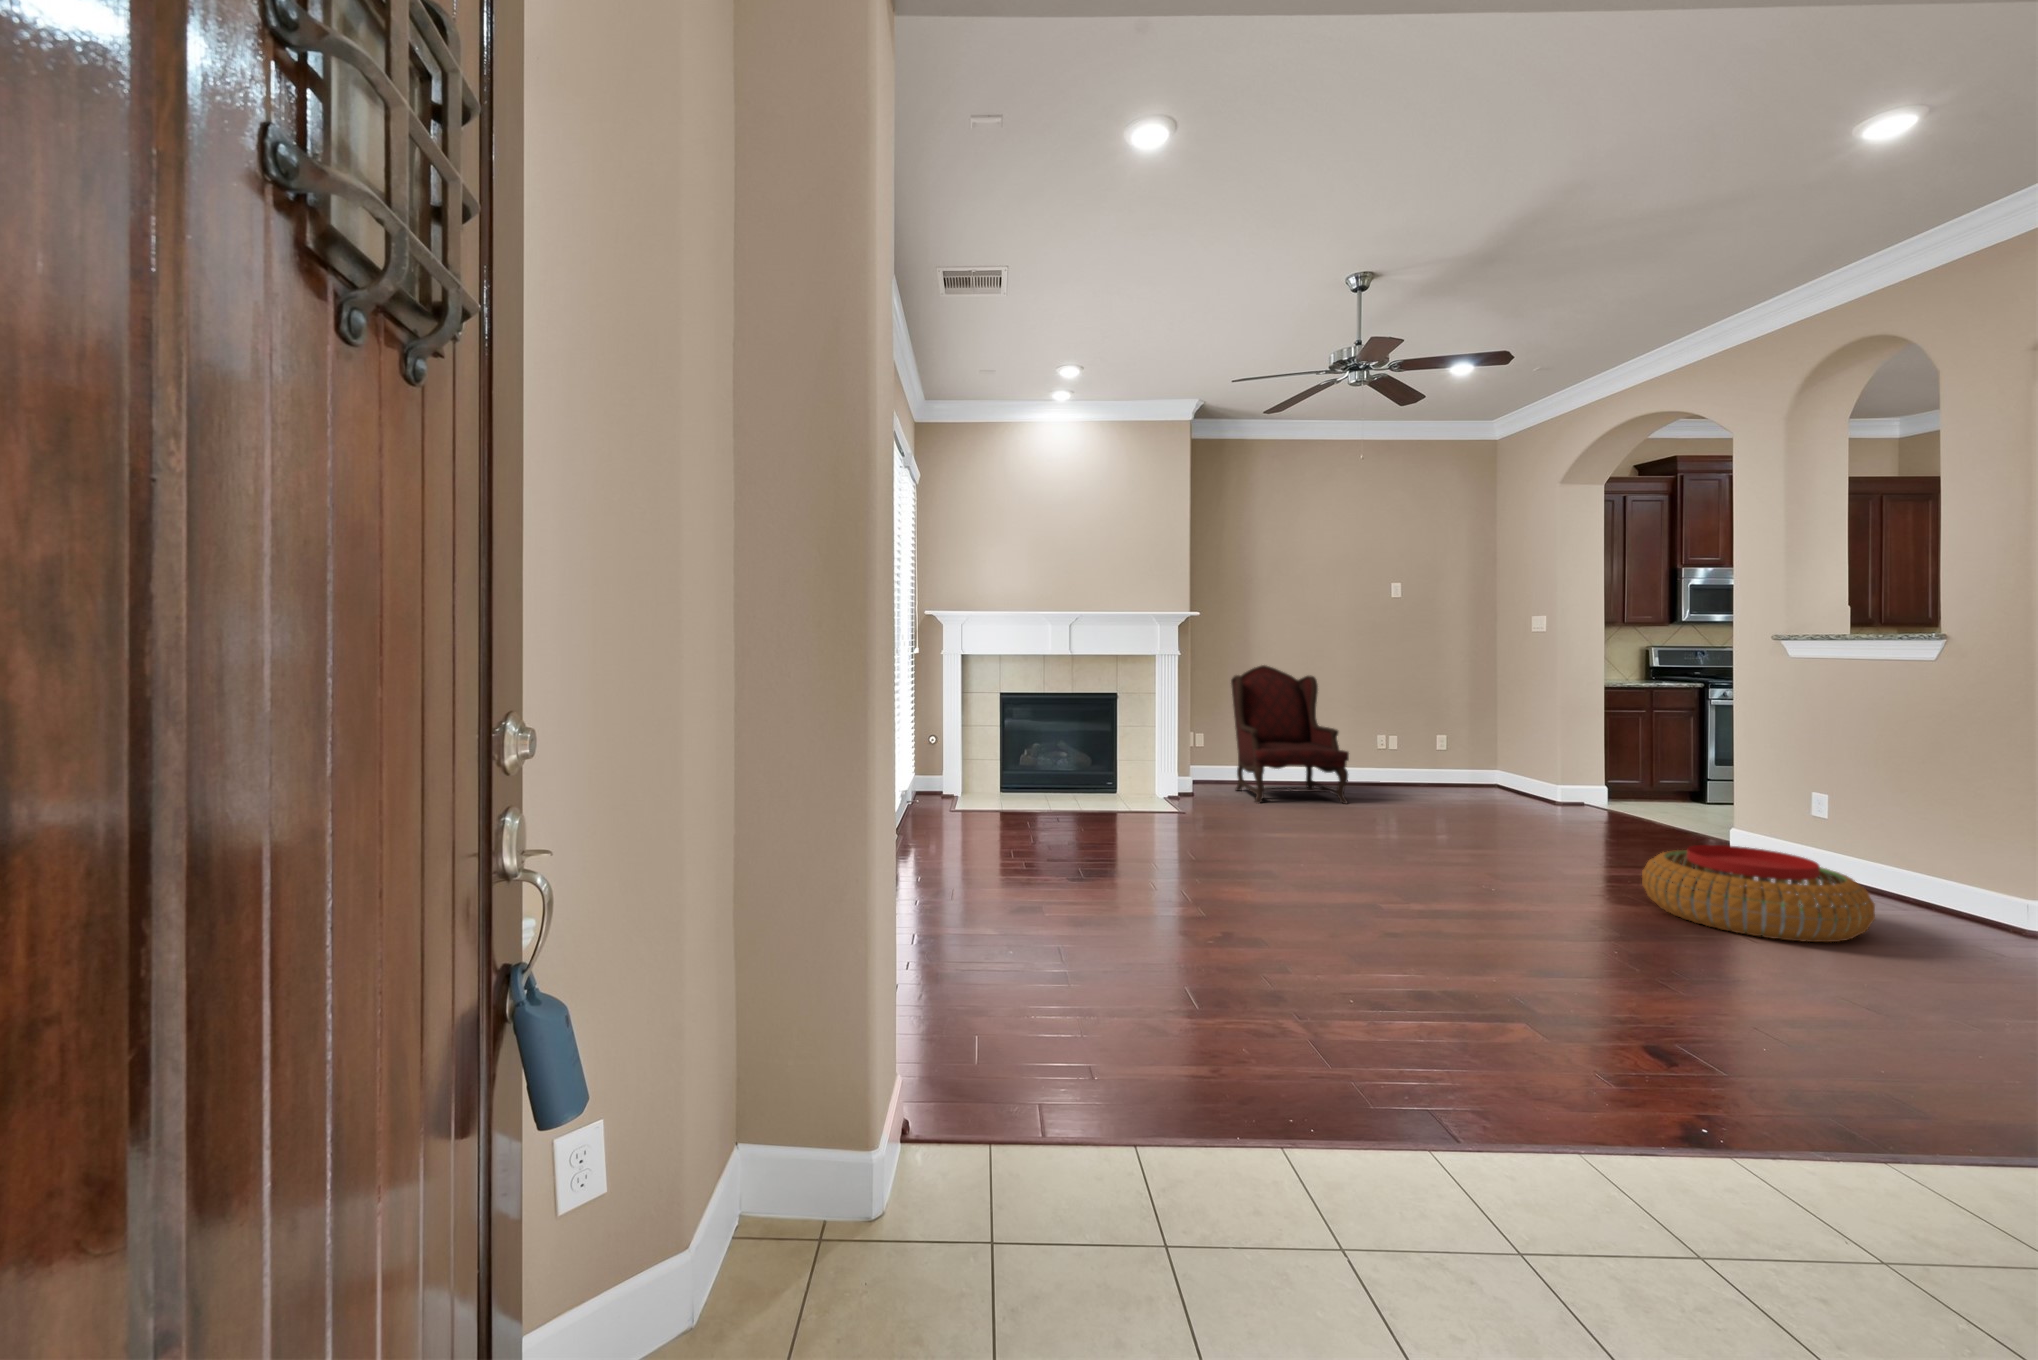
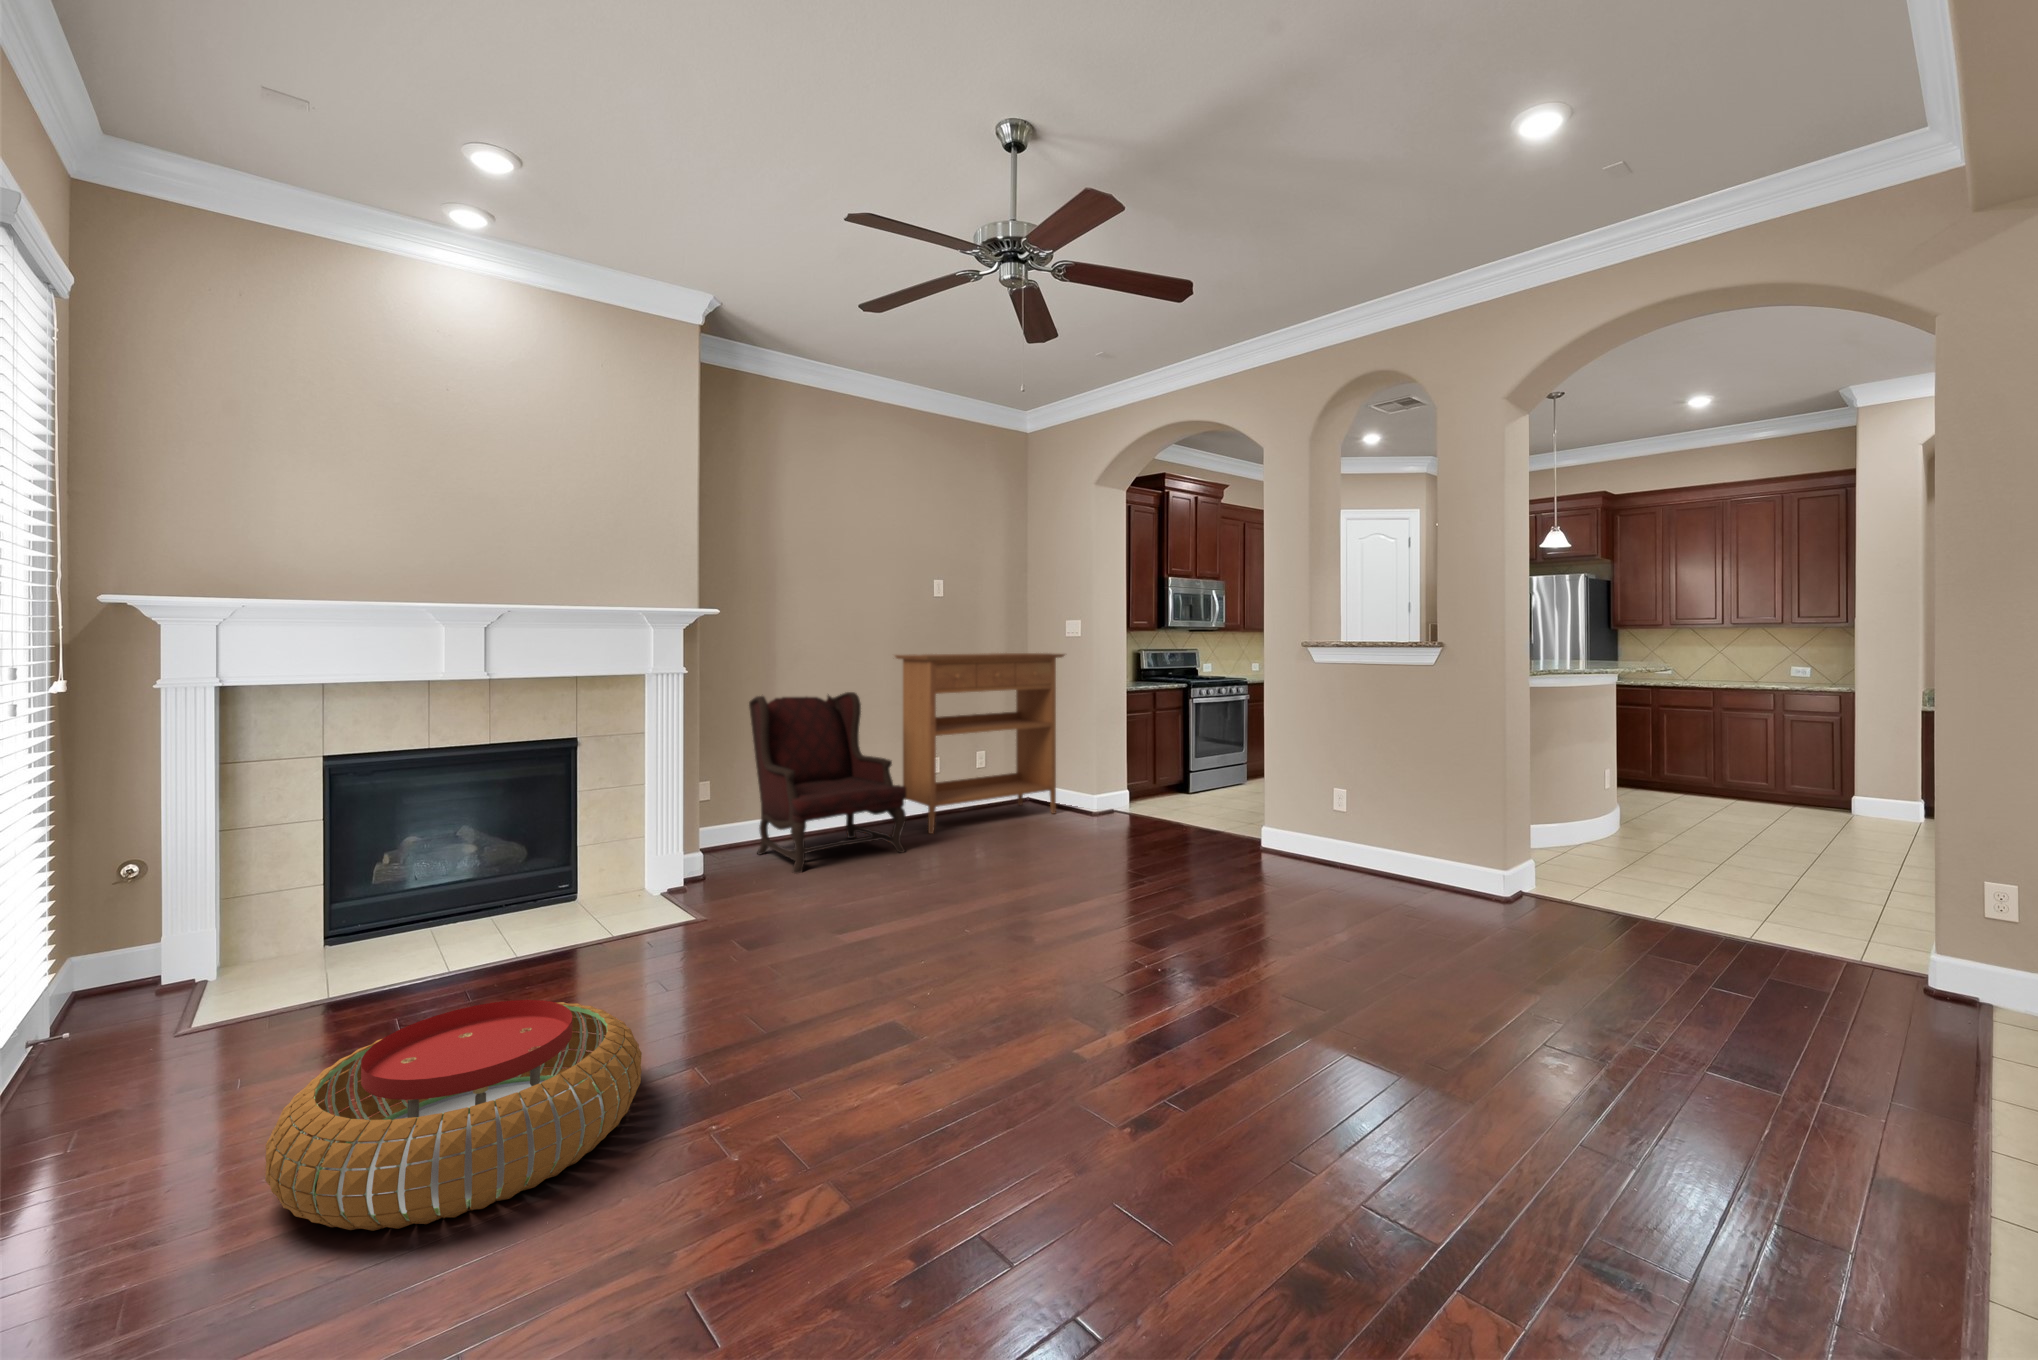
console table: none [1350,647,1529,799] -> present [895,653,1064,834]
pouf: present [1642,845,1875,942] -> present [265,1000,642,1231]

